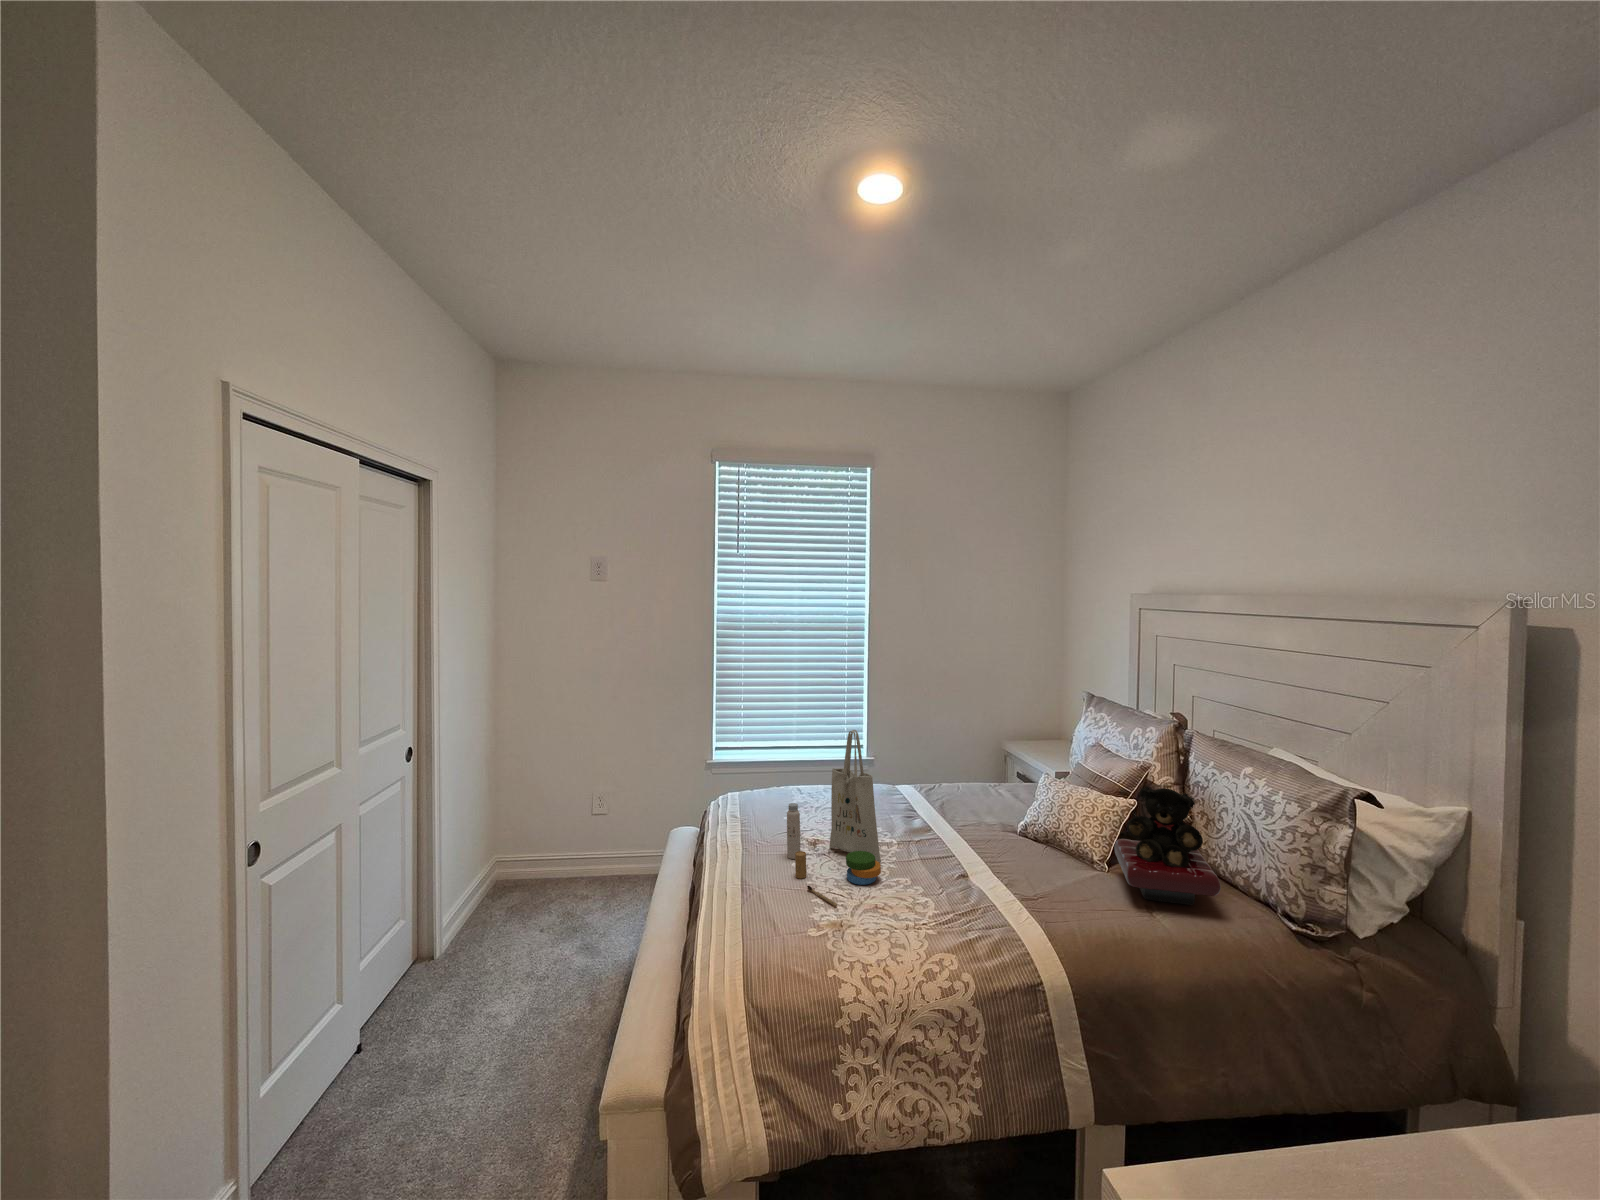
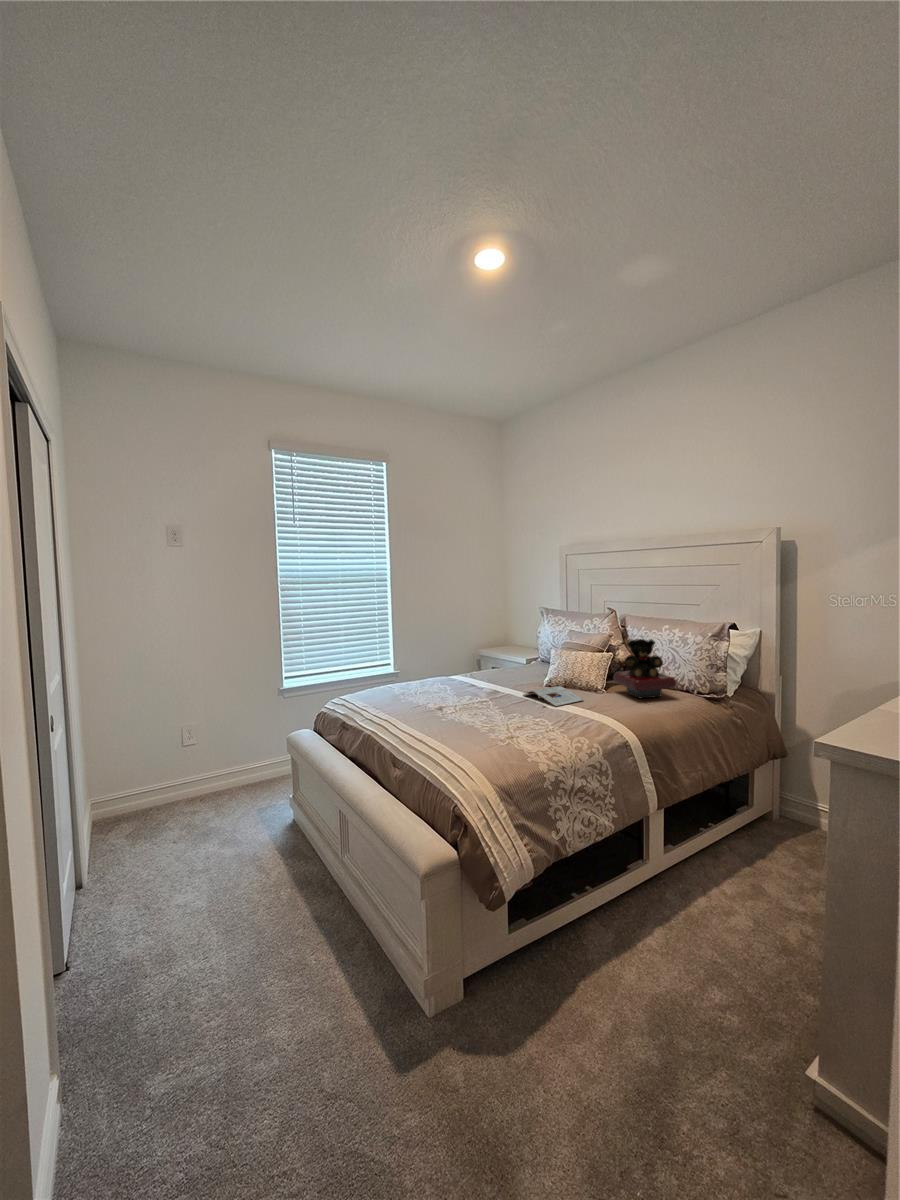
tote bag: present [787,730,881,907] -> none [432,624,506,731]
magazine: none [953,842,1038,881] -> present [524,686,584,707]

